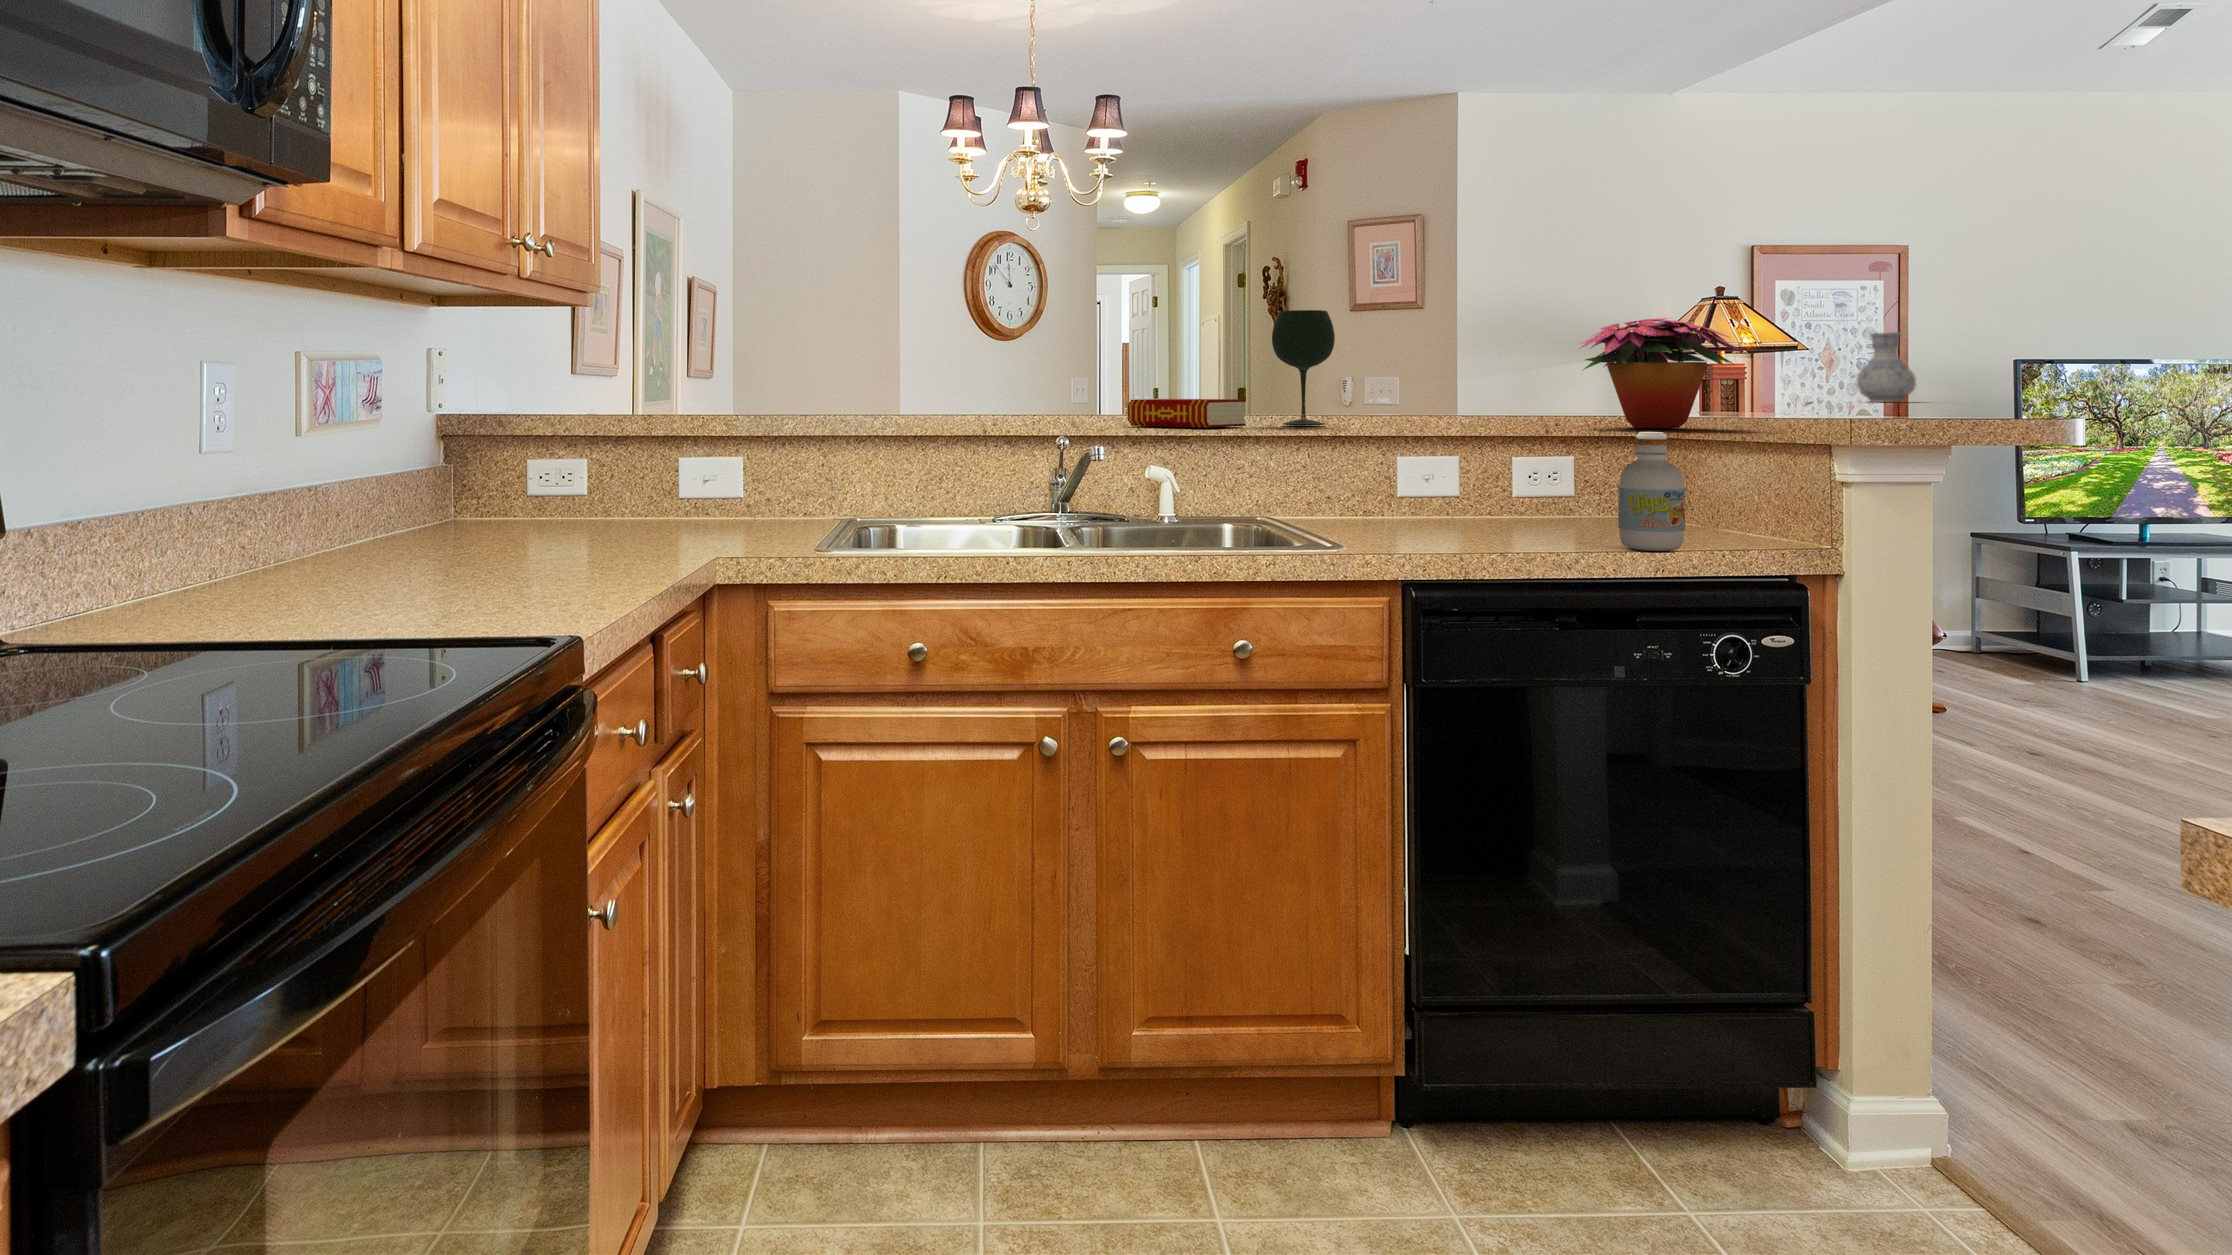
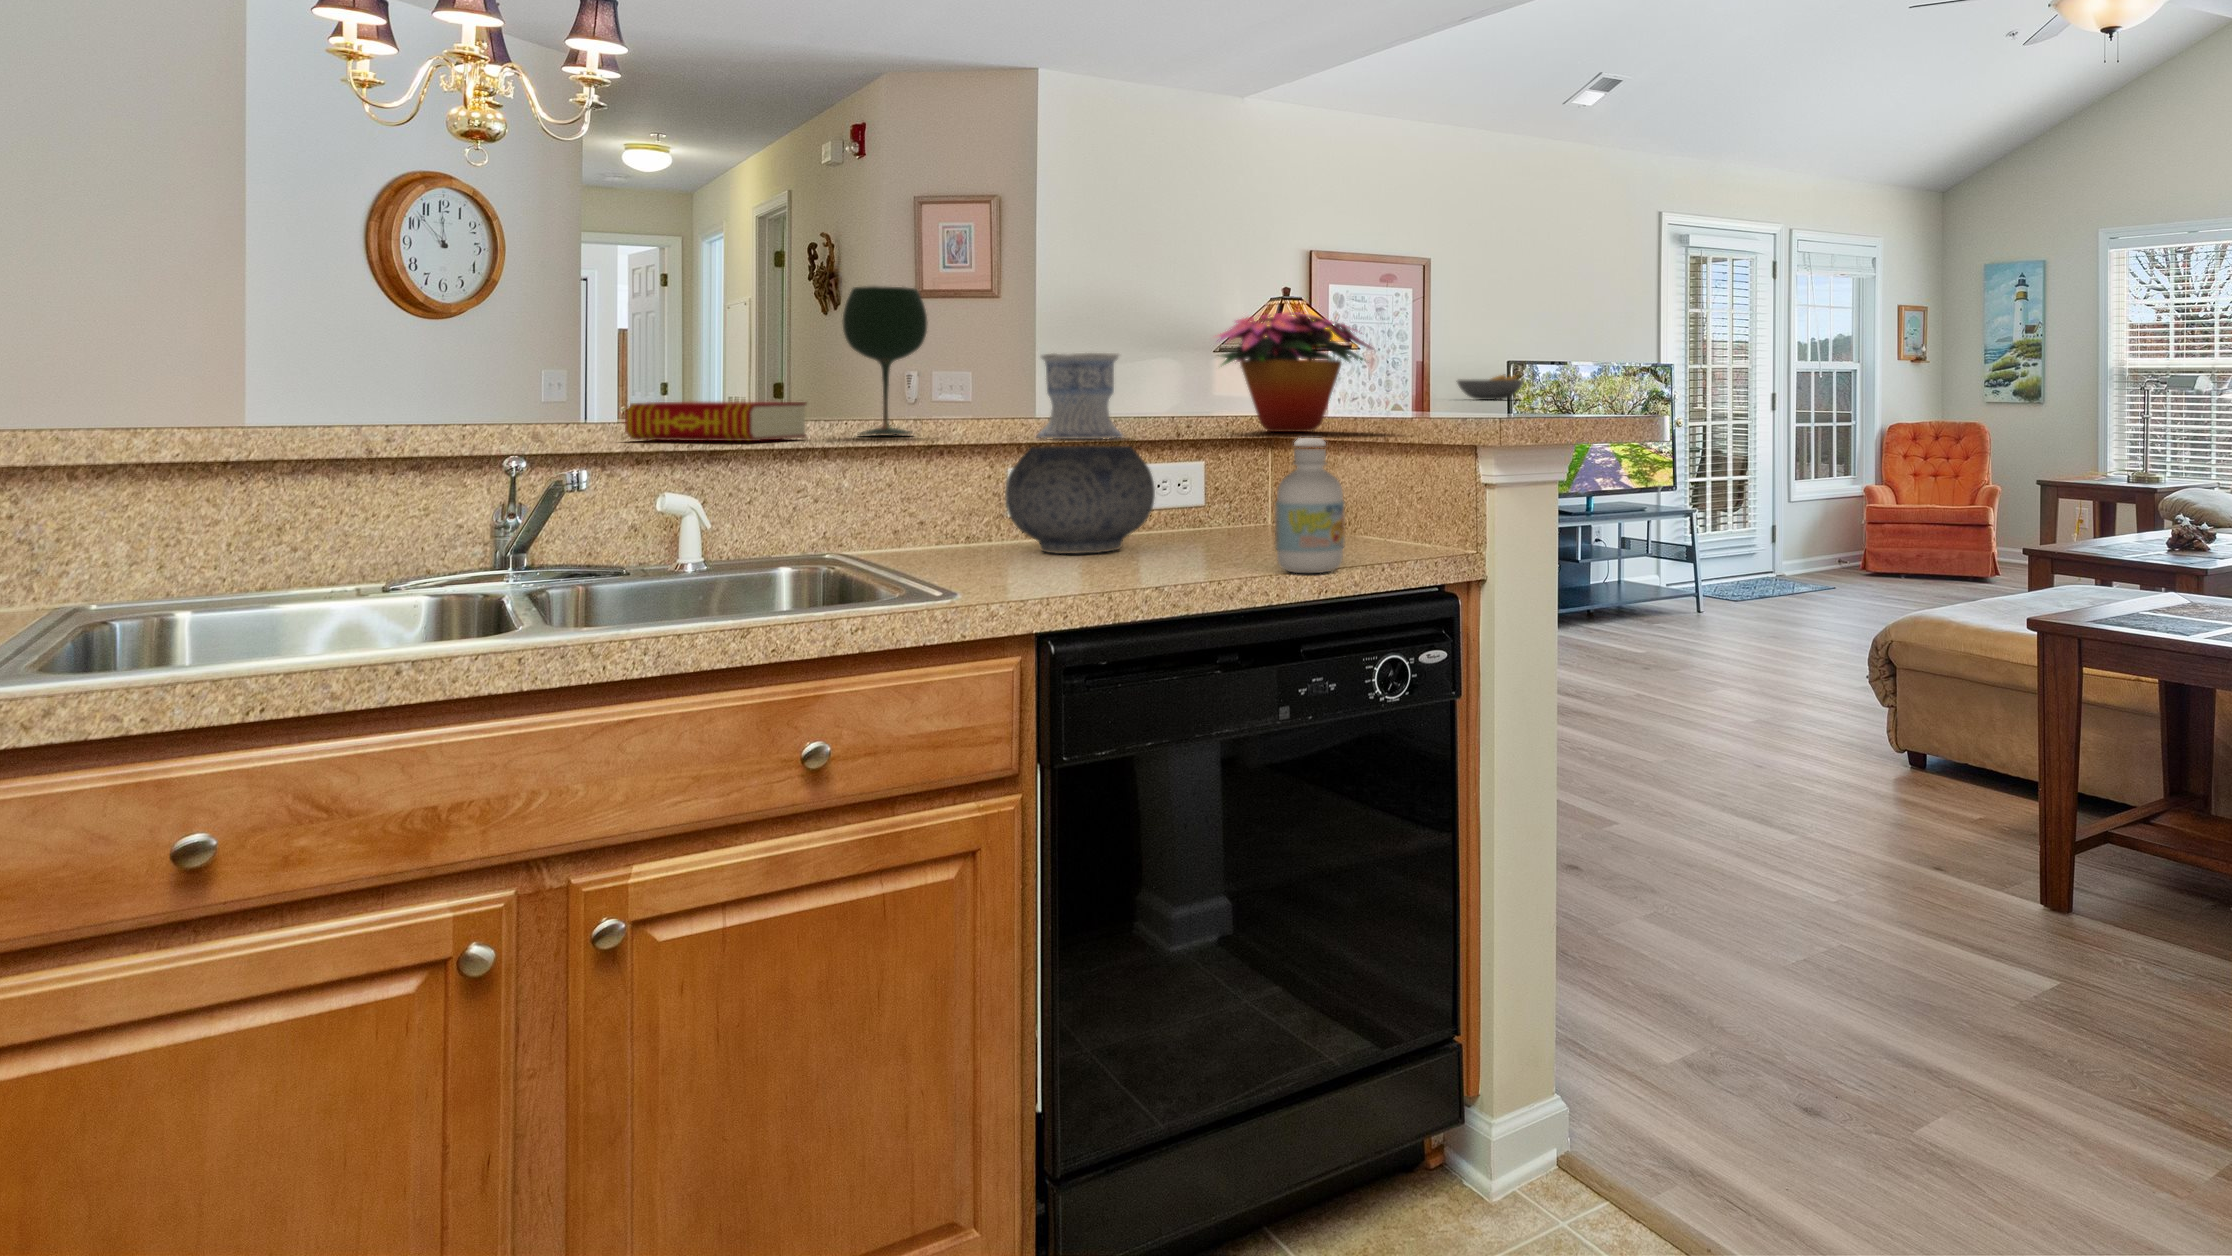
vase: present [1857,332,1916,402] -> present [1006,353,1155,554]
fruit bowl: none [1934,373,2030,401] -> present [1456,375,1524,400]

